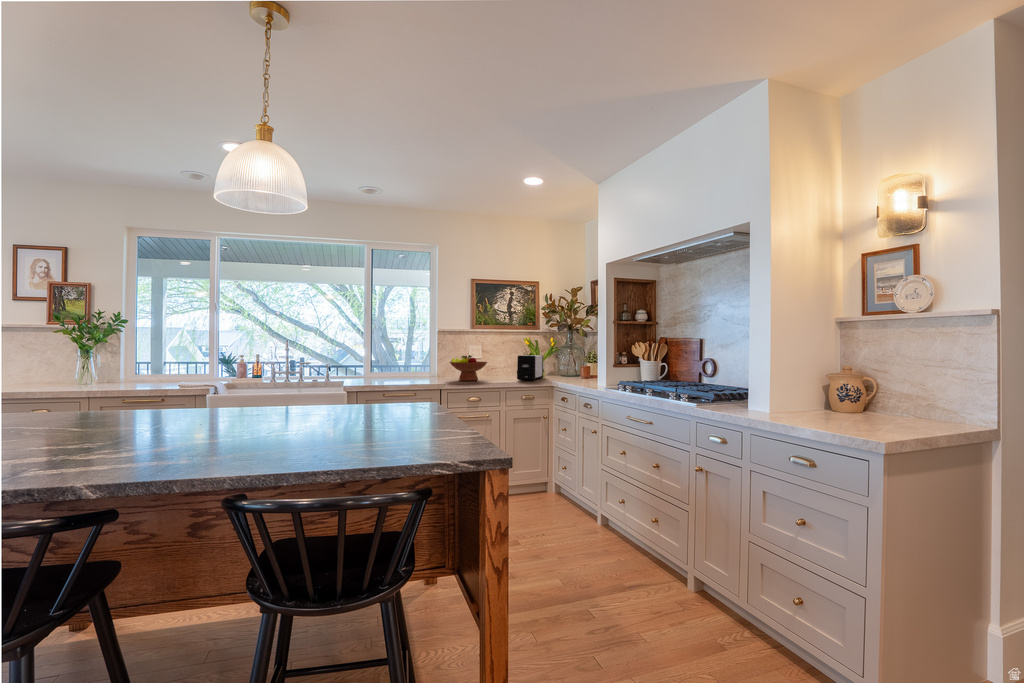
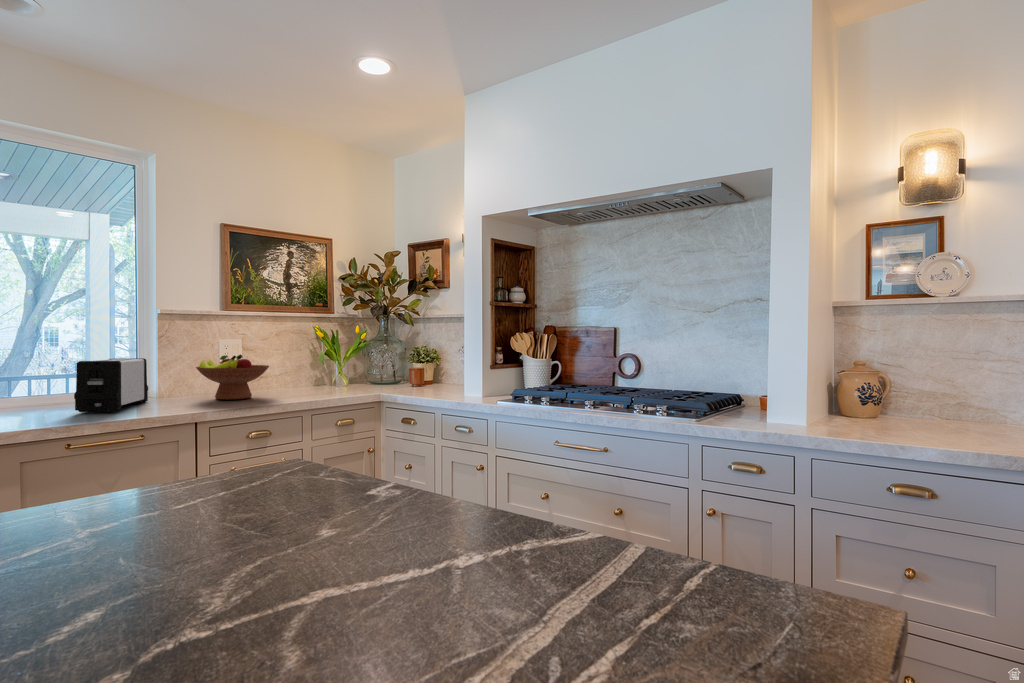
toaster: present [517,355,544,381] -> present [74,358,148,412]

